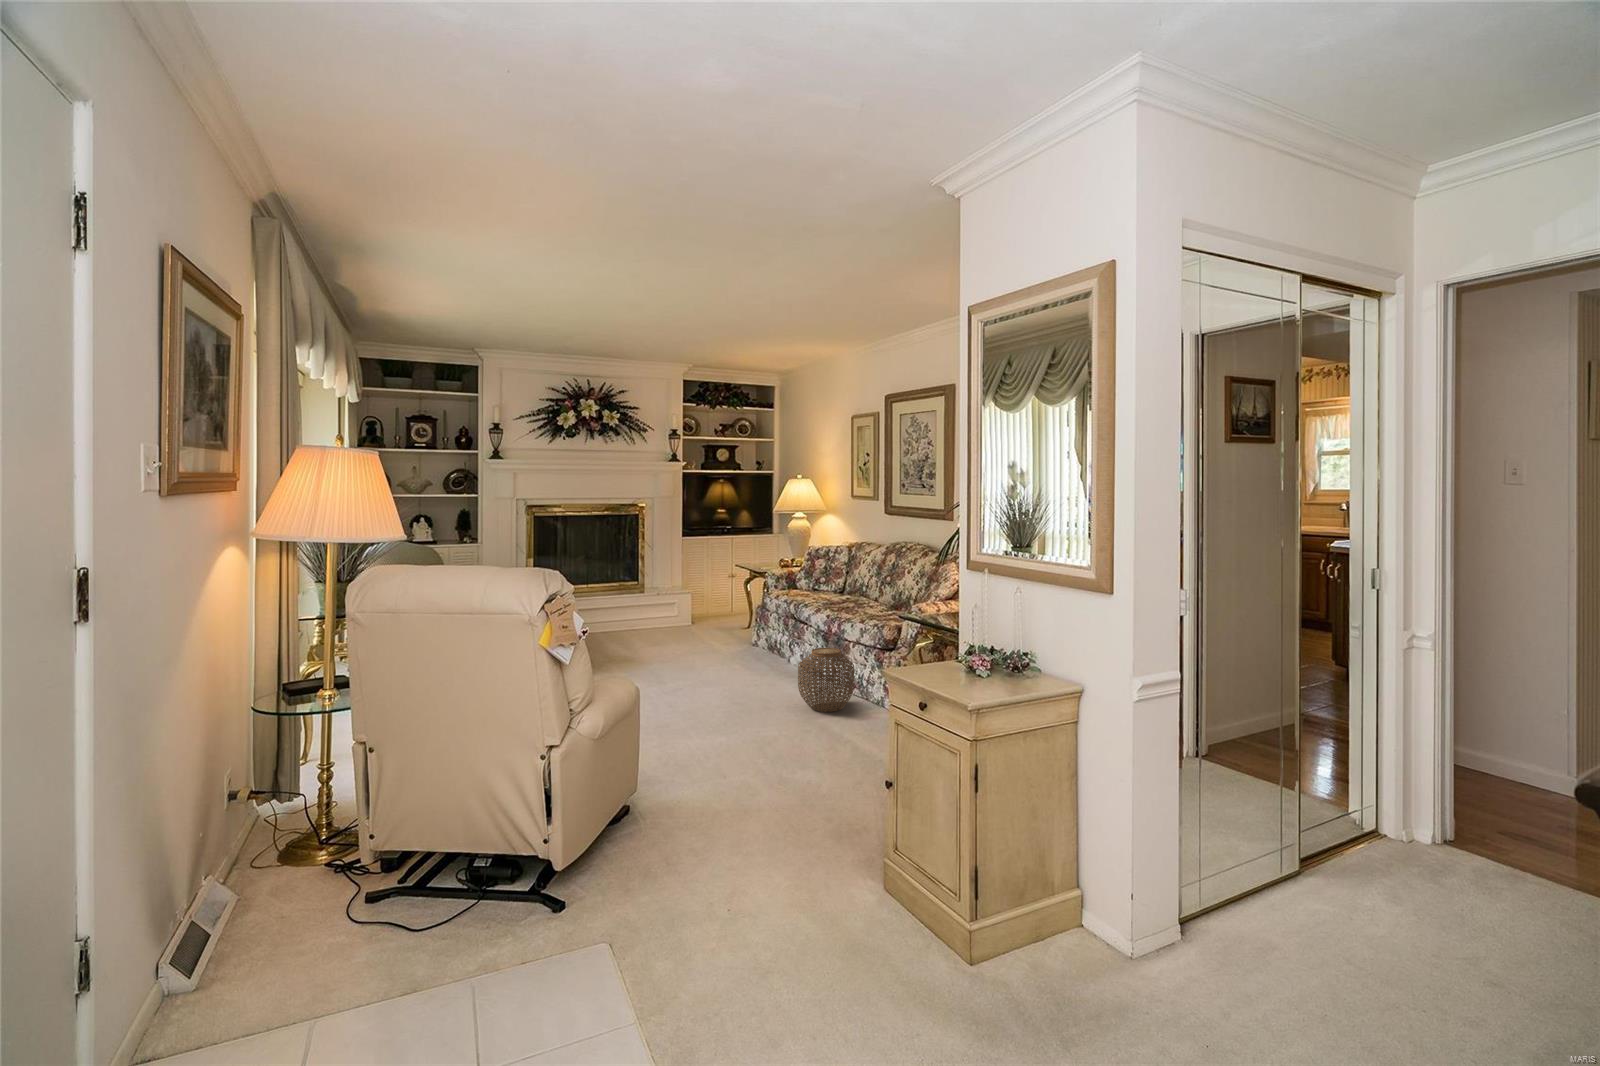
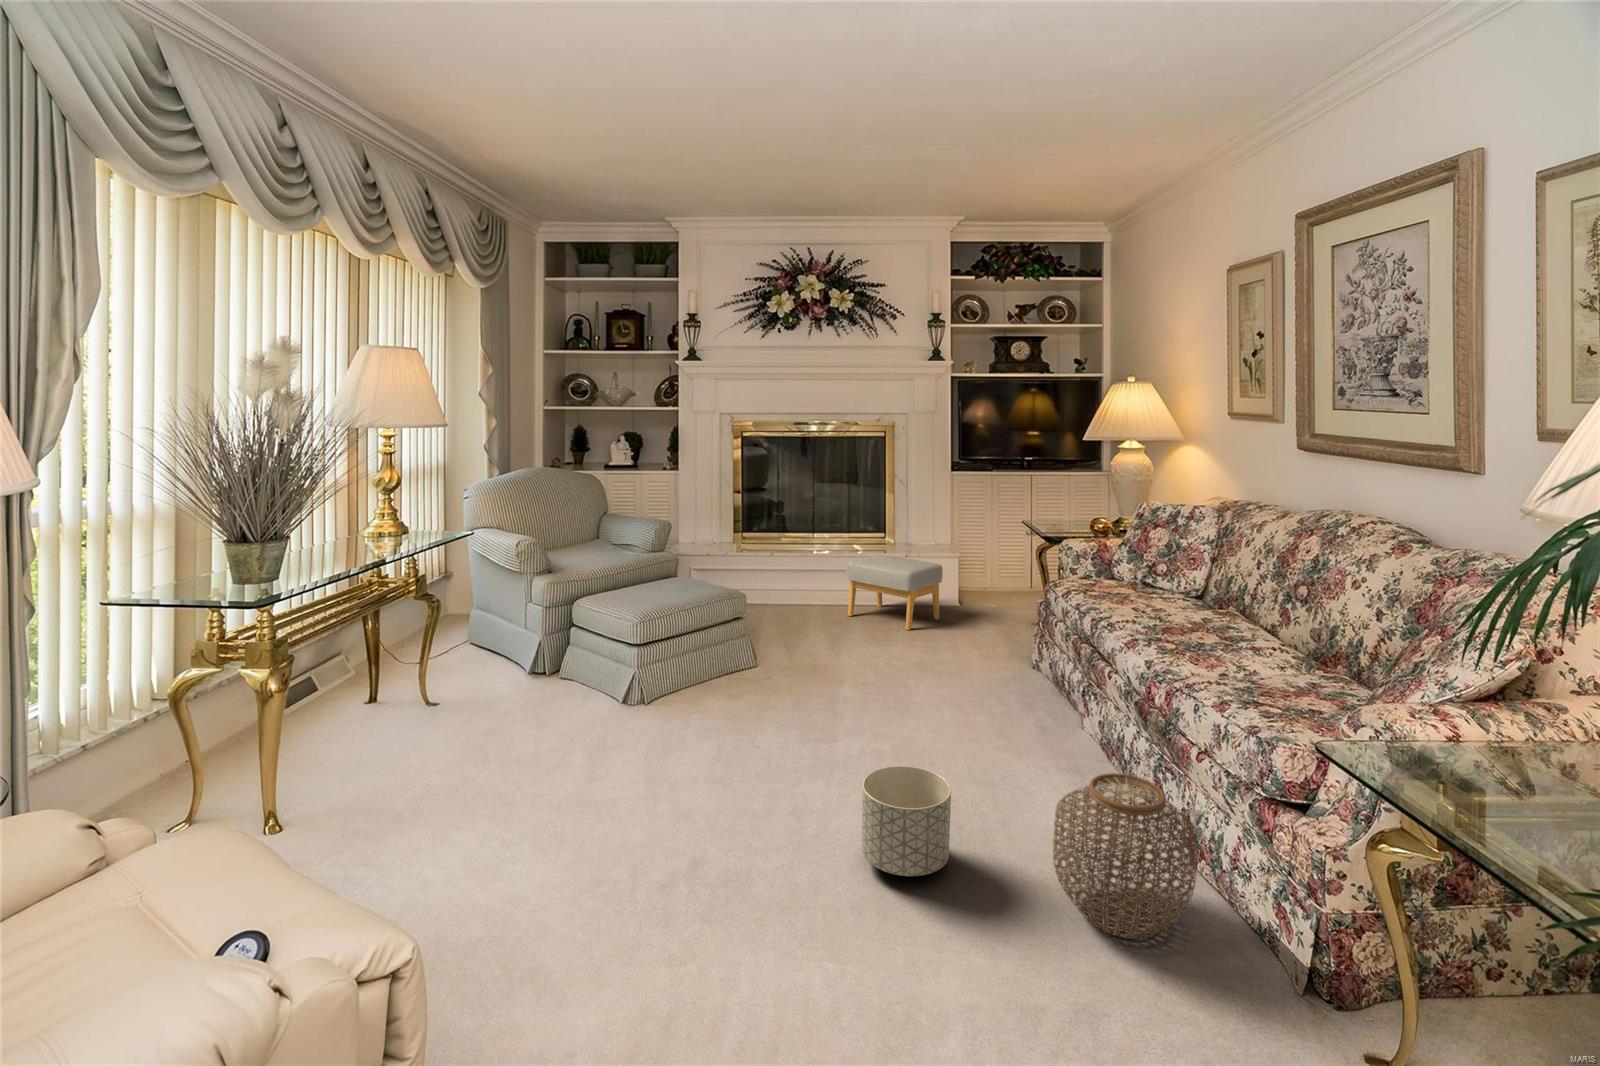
footstool: none [625,593,691,638] -> present [847,555,943,630]
planter: none [709,665,751,711] -> present [862,766,951,876]

